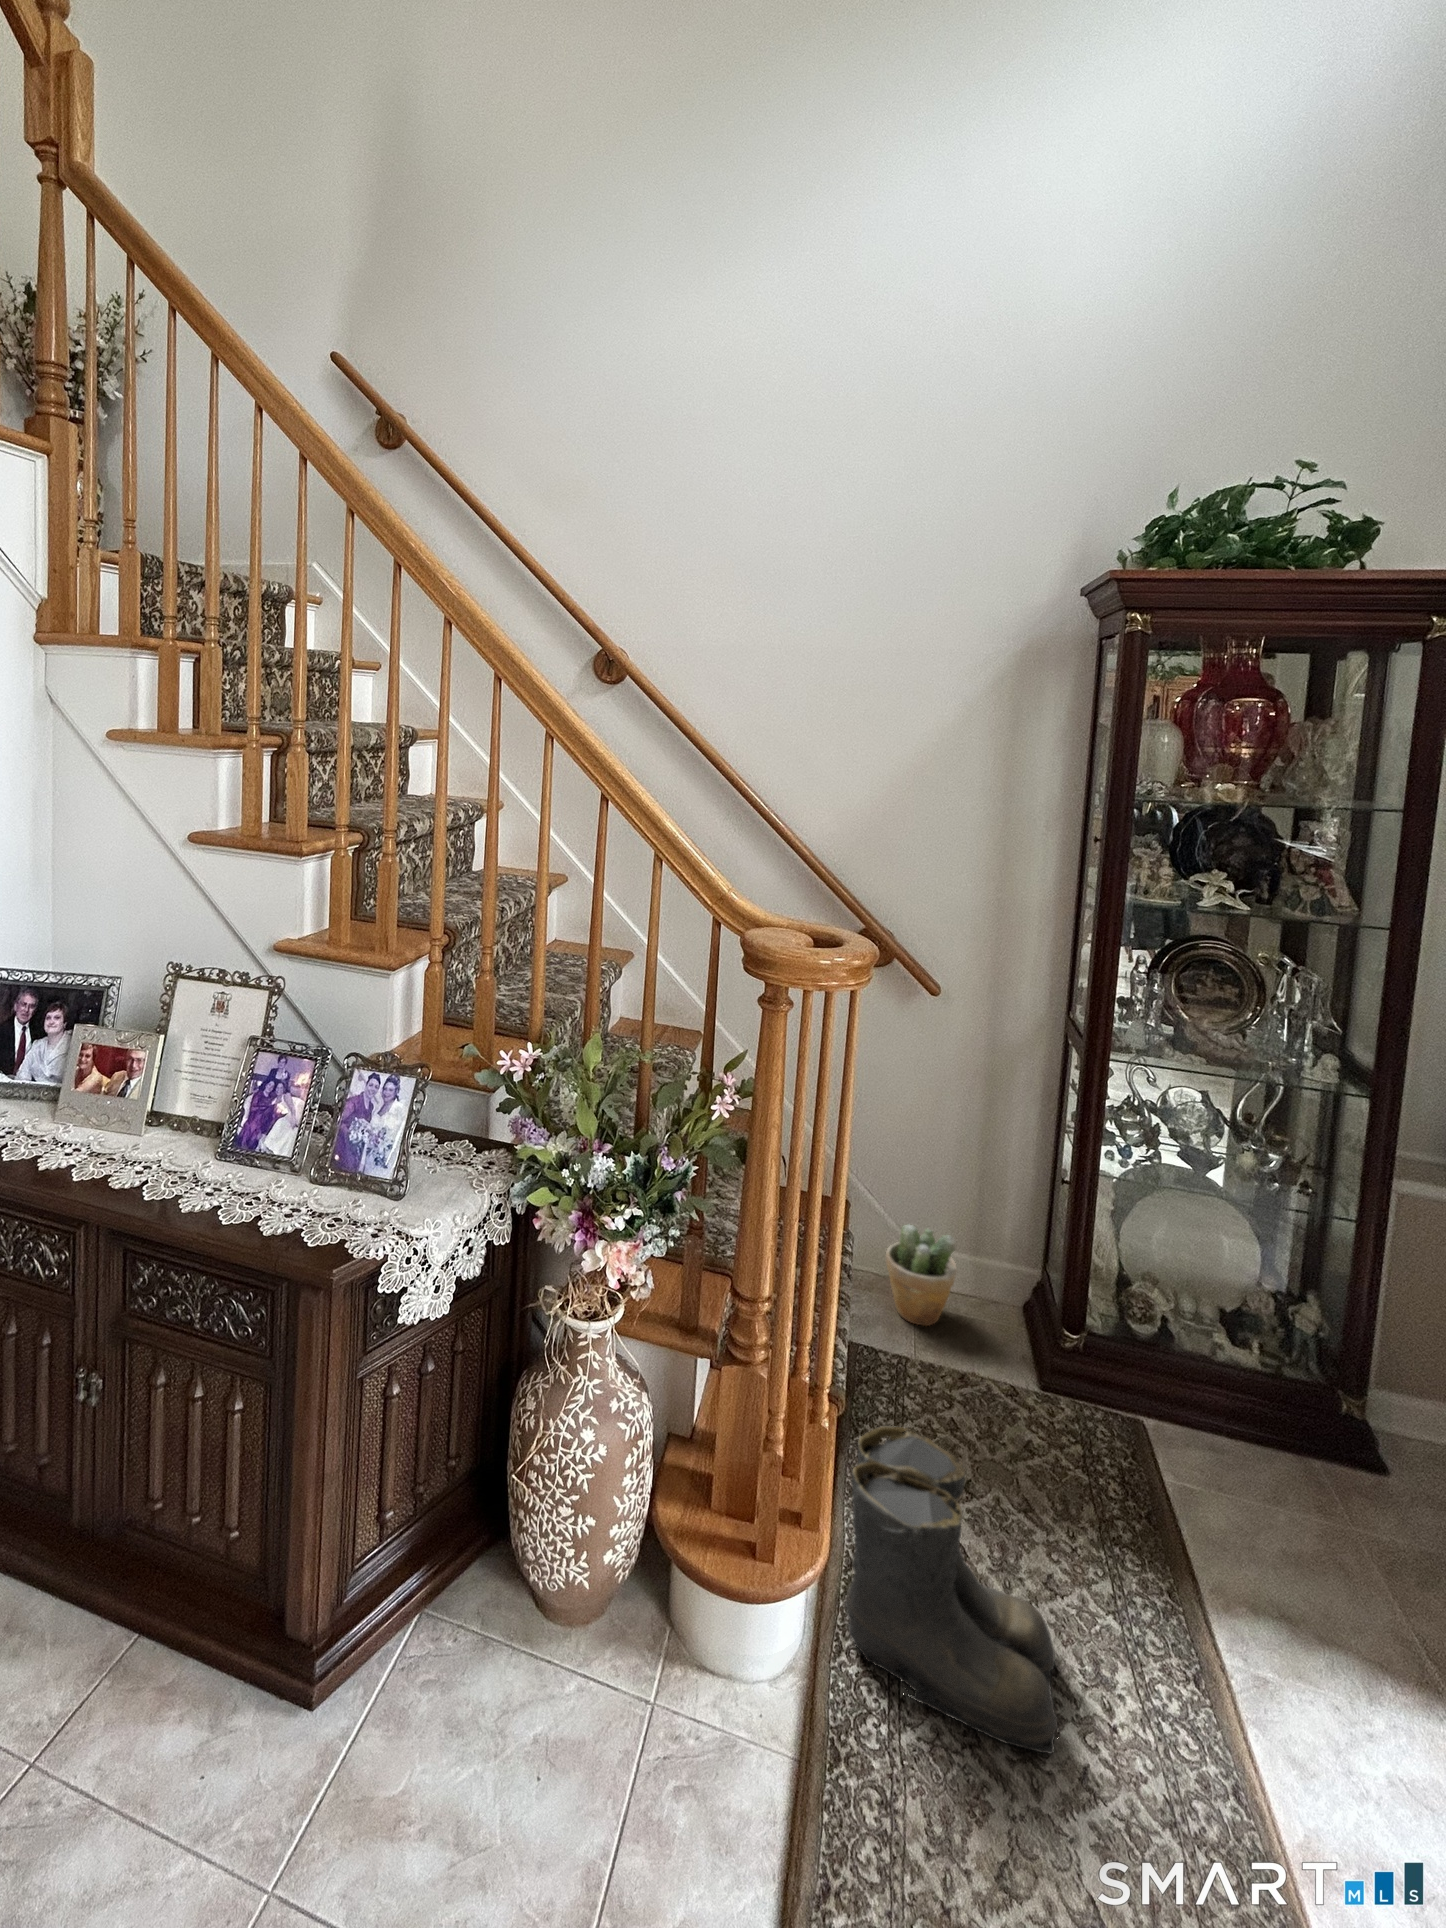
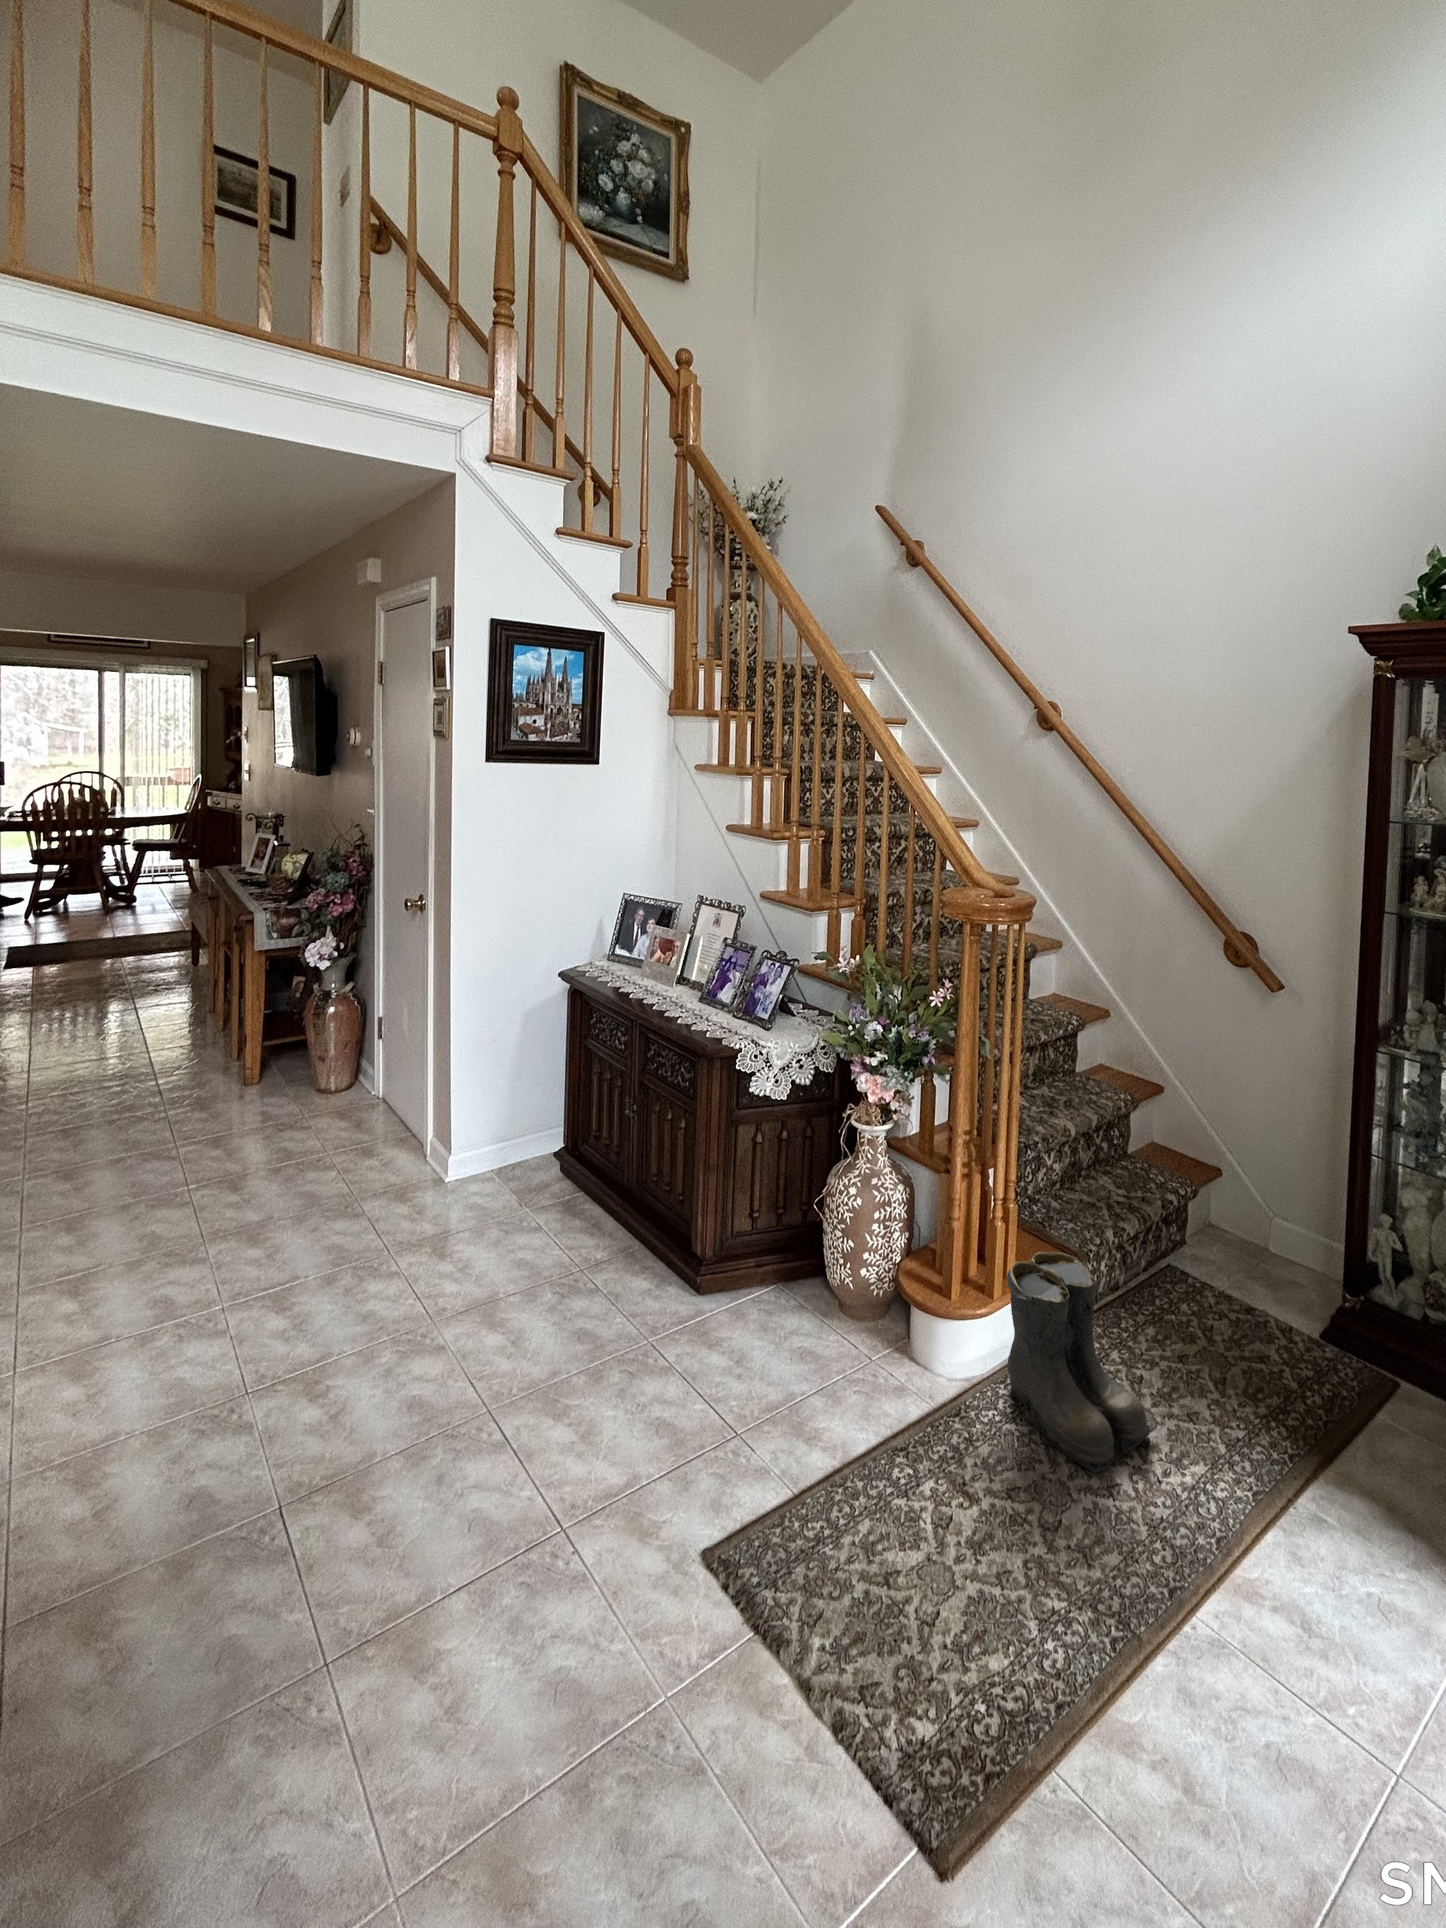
potted plant: present [886,1224,957,1326] -> none [1225,1185,1287,1274]

